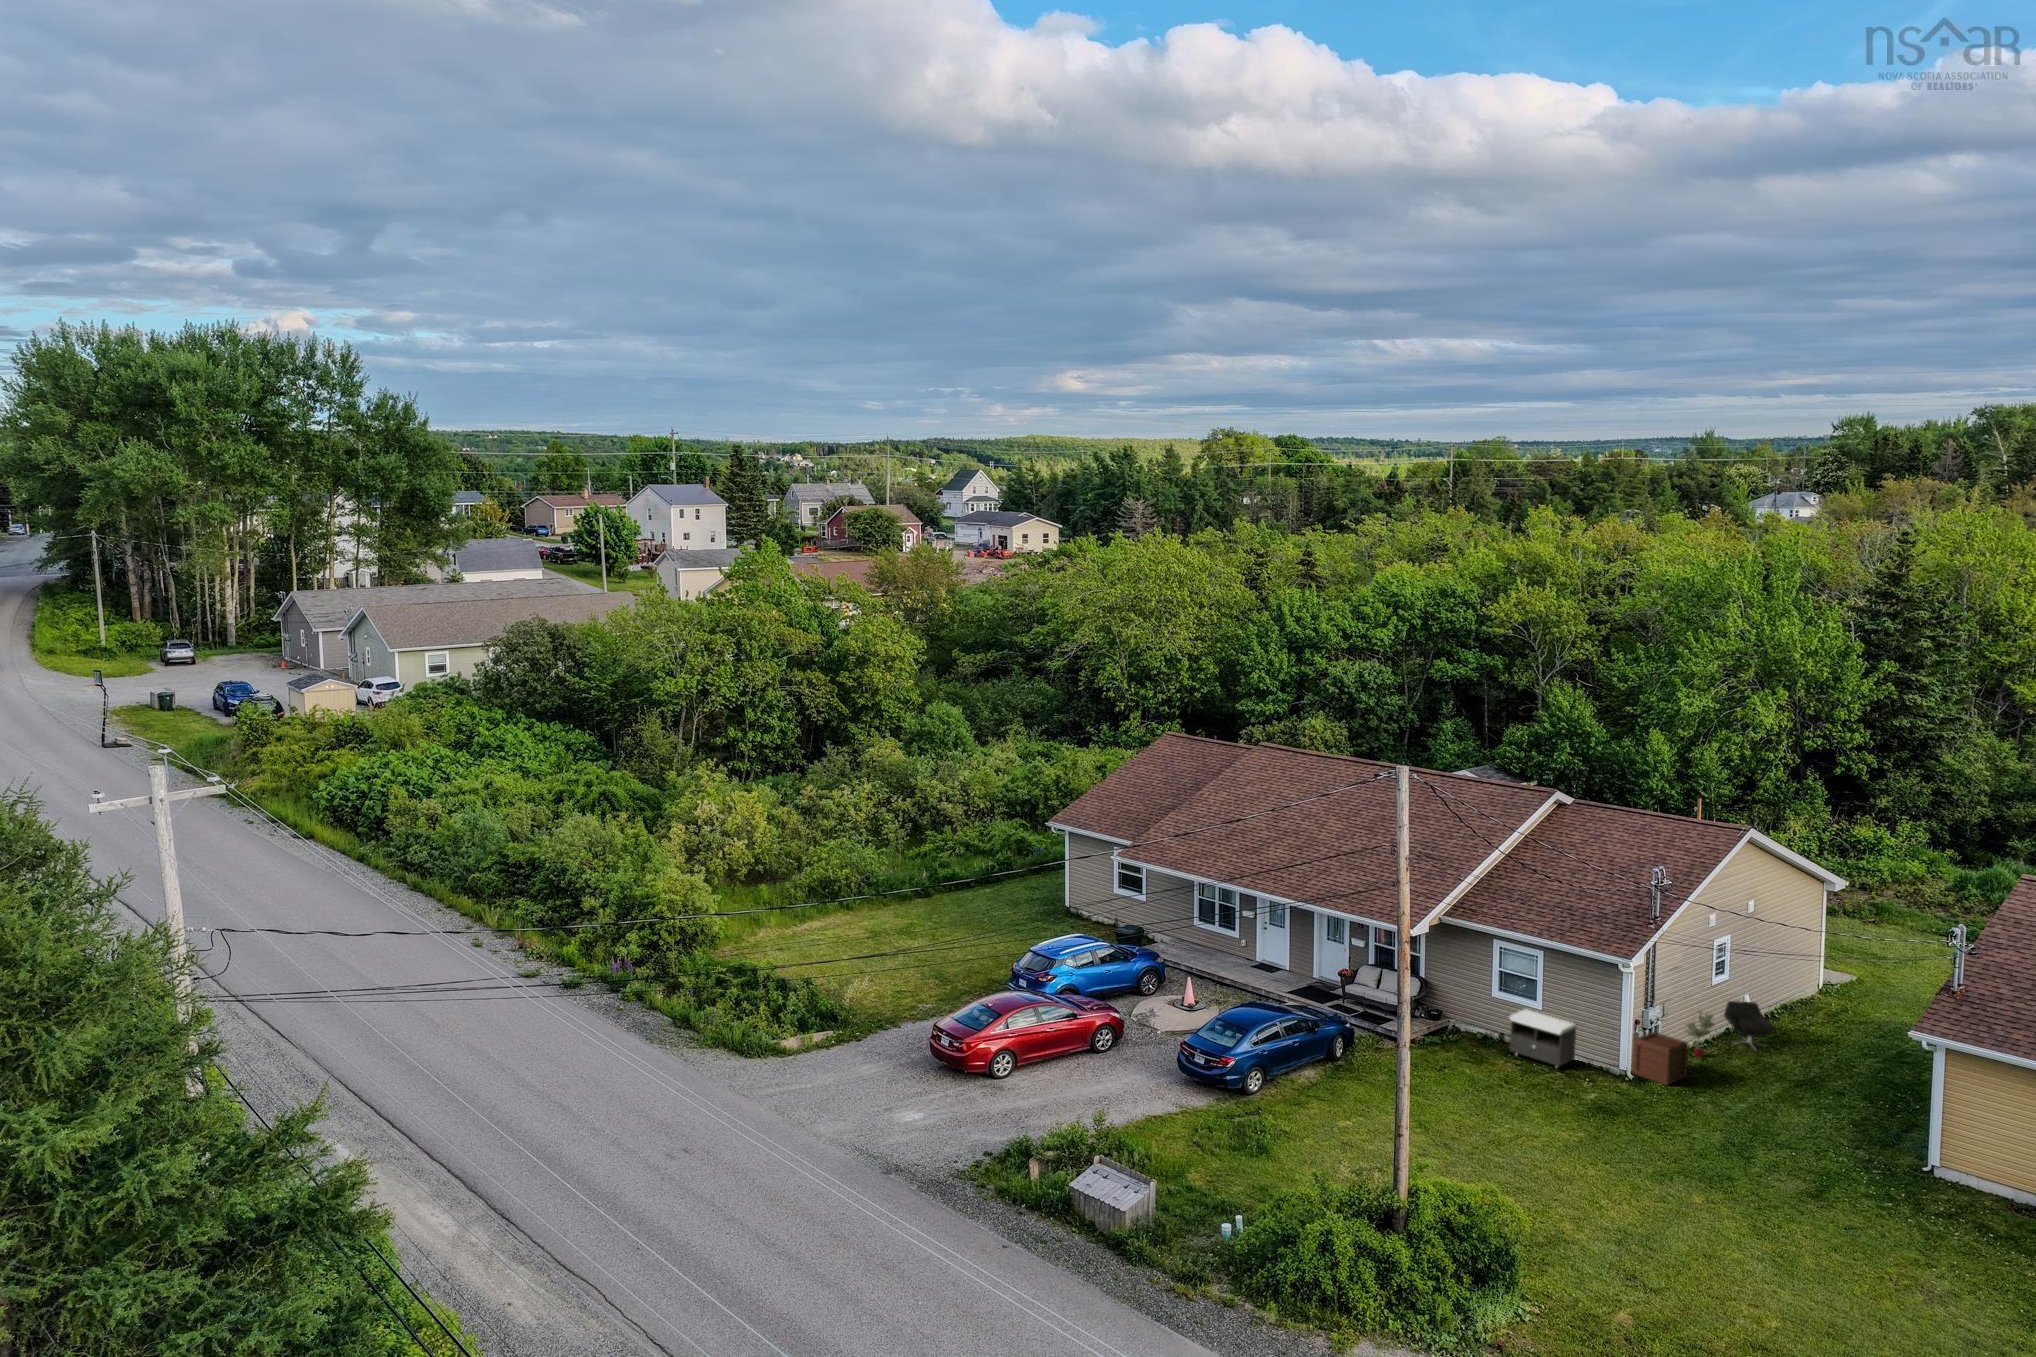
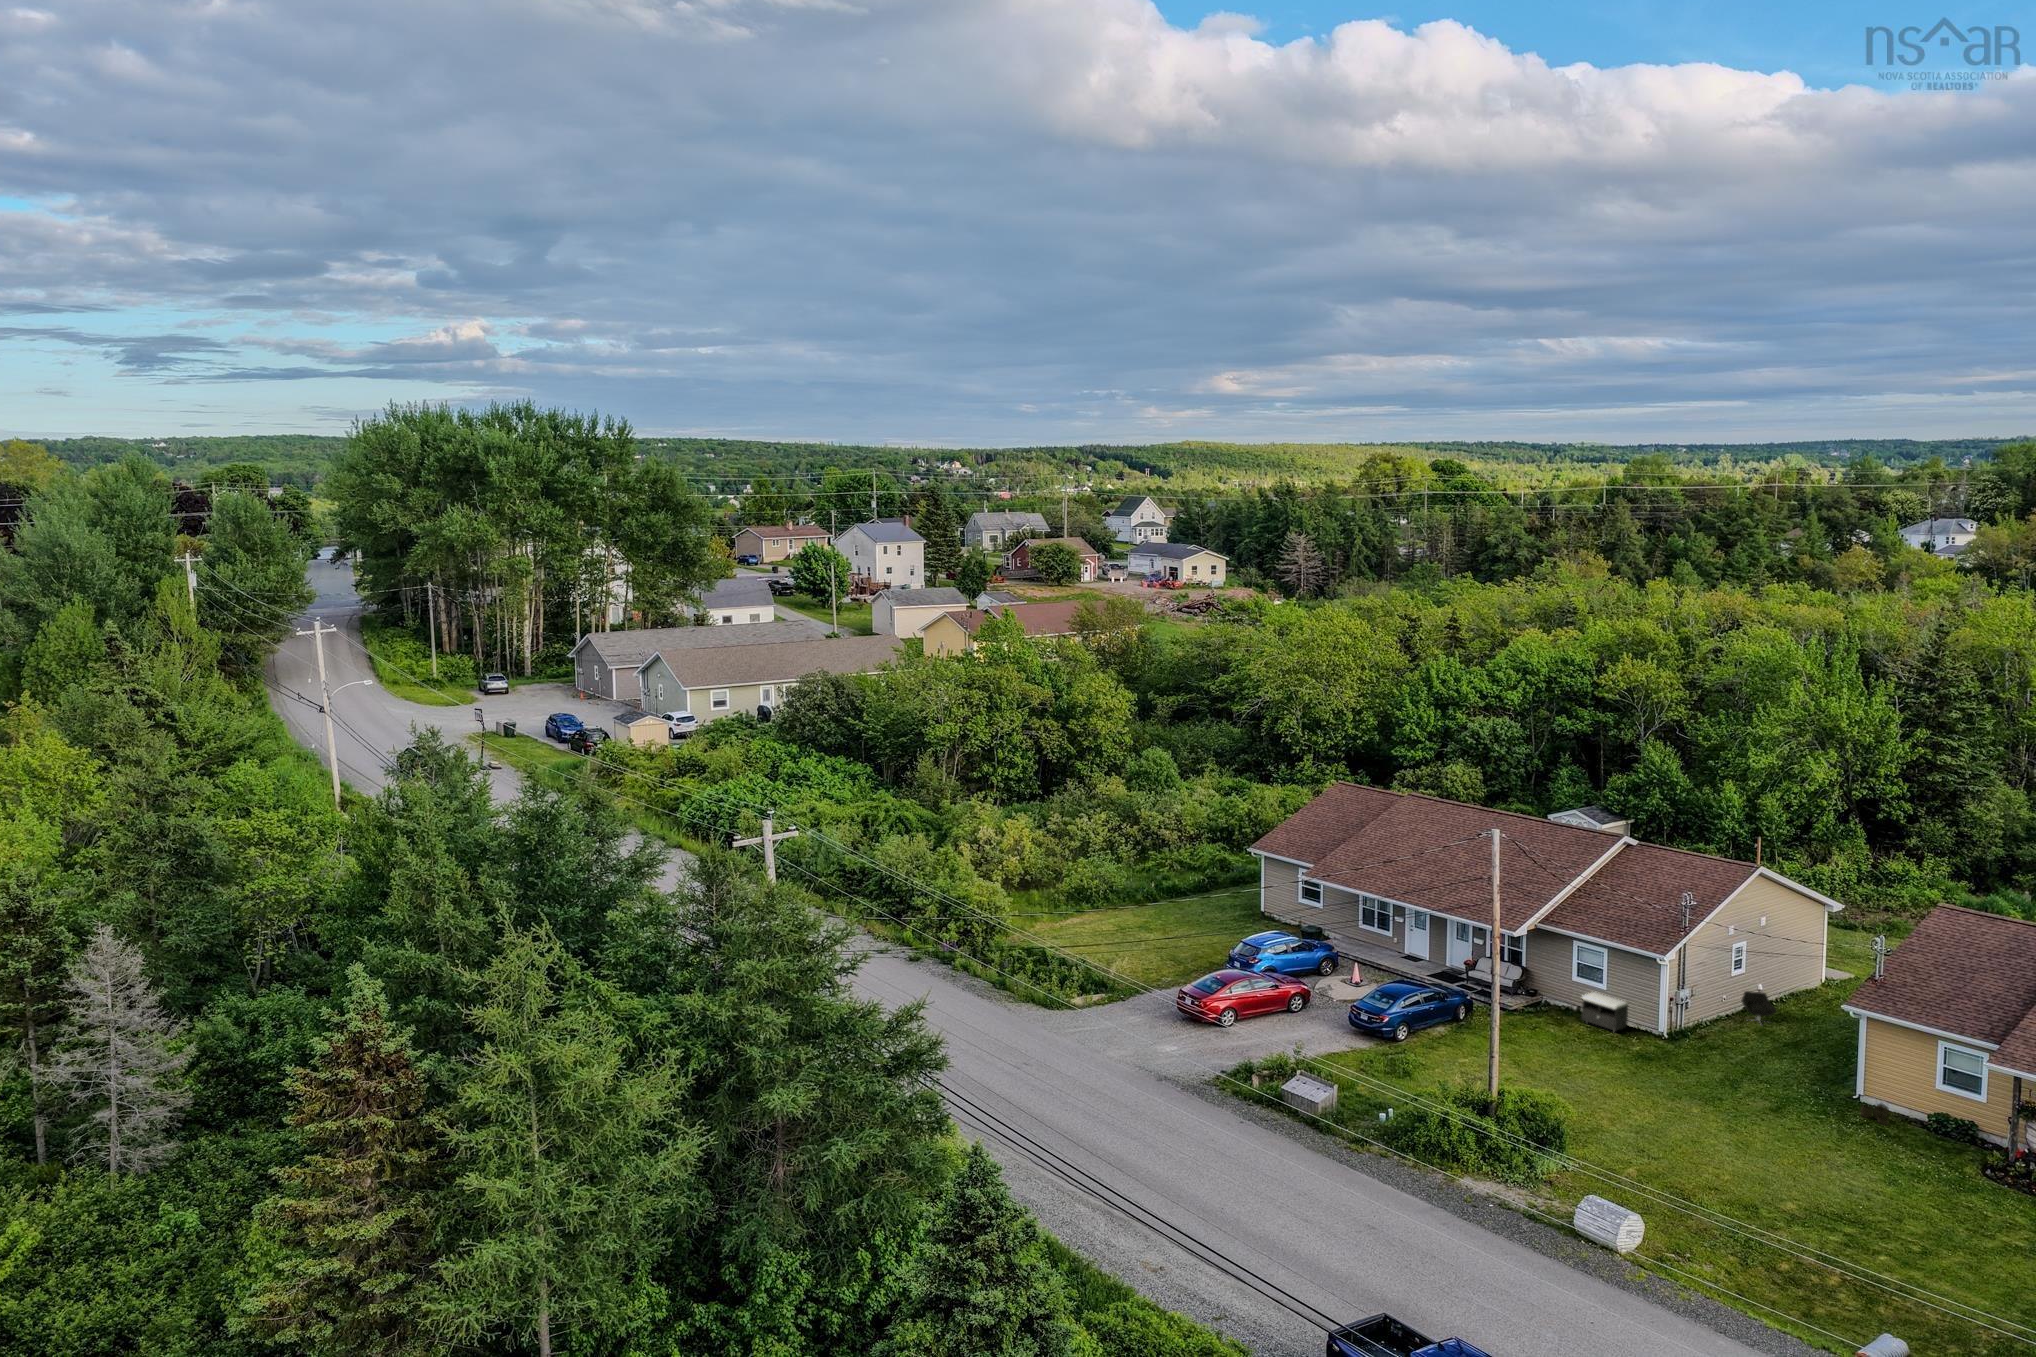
potted tree: present [1686,1010,1714,1058] -> none [1707,995,1730,1029]
wooden crate: present [1632,1032,1688,1085] -> none [1666,1009,1707,1045]
woven basket: none [1946,1172,1994,1210] -> present [1861,1104,1889,1125]

